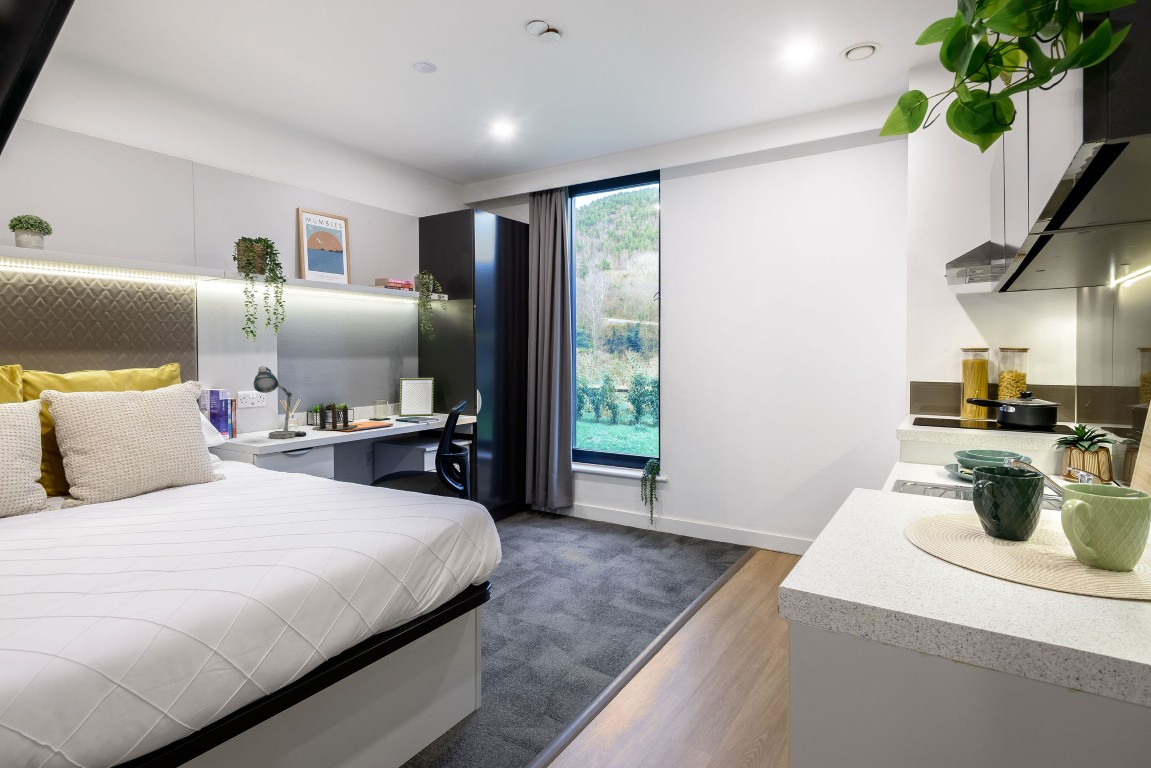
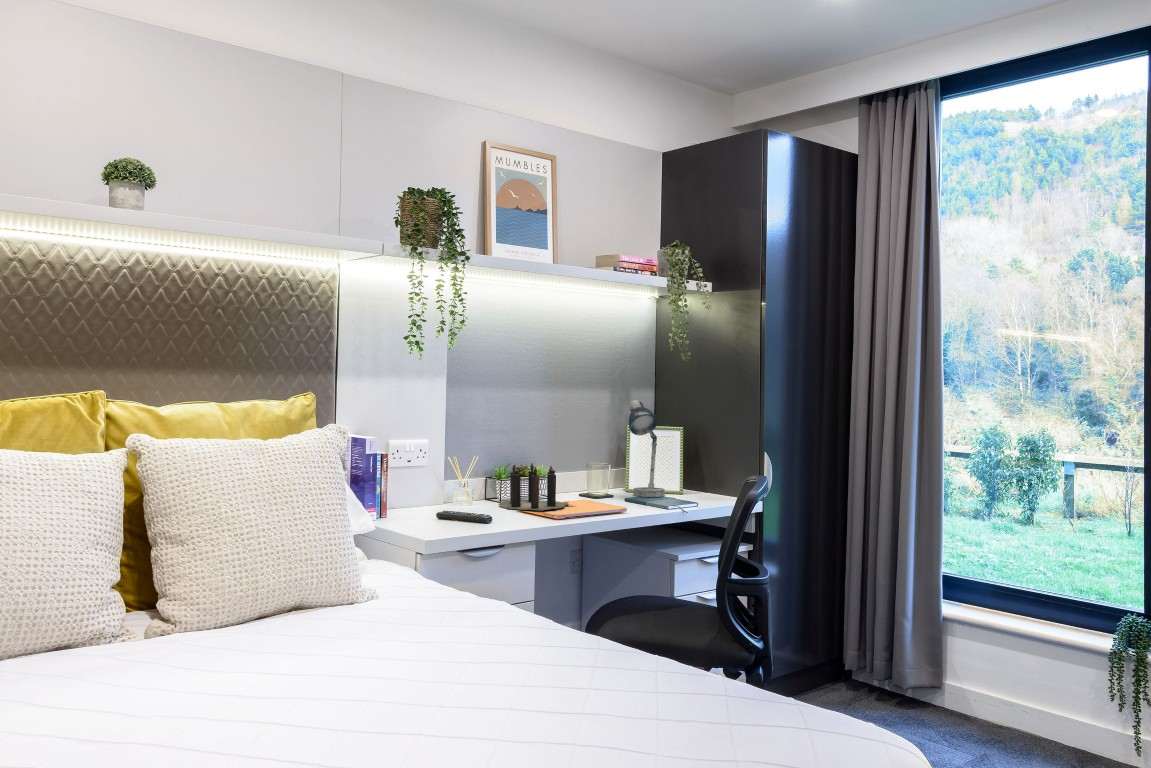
desk lamp: present [254,366,295,439] -> present [629,400,665,497]

